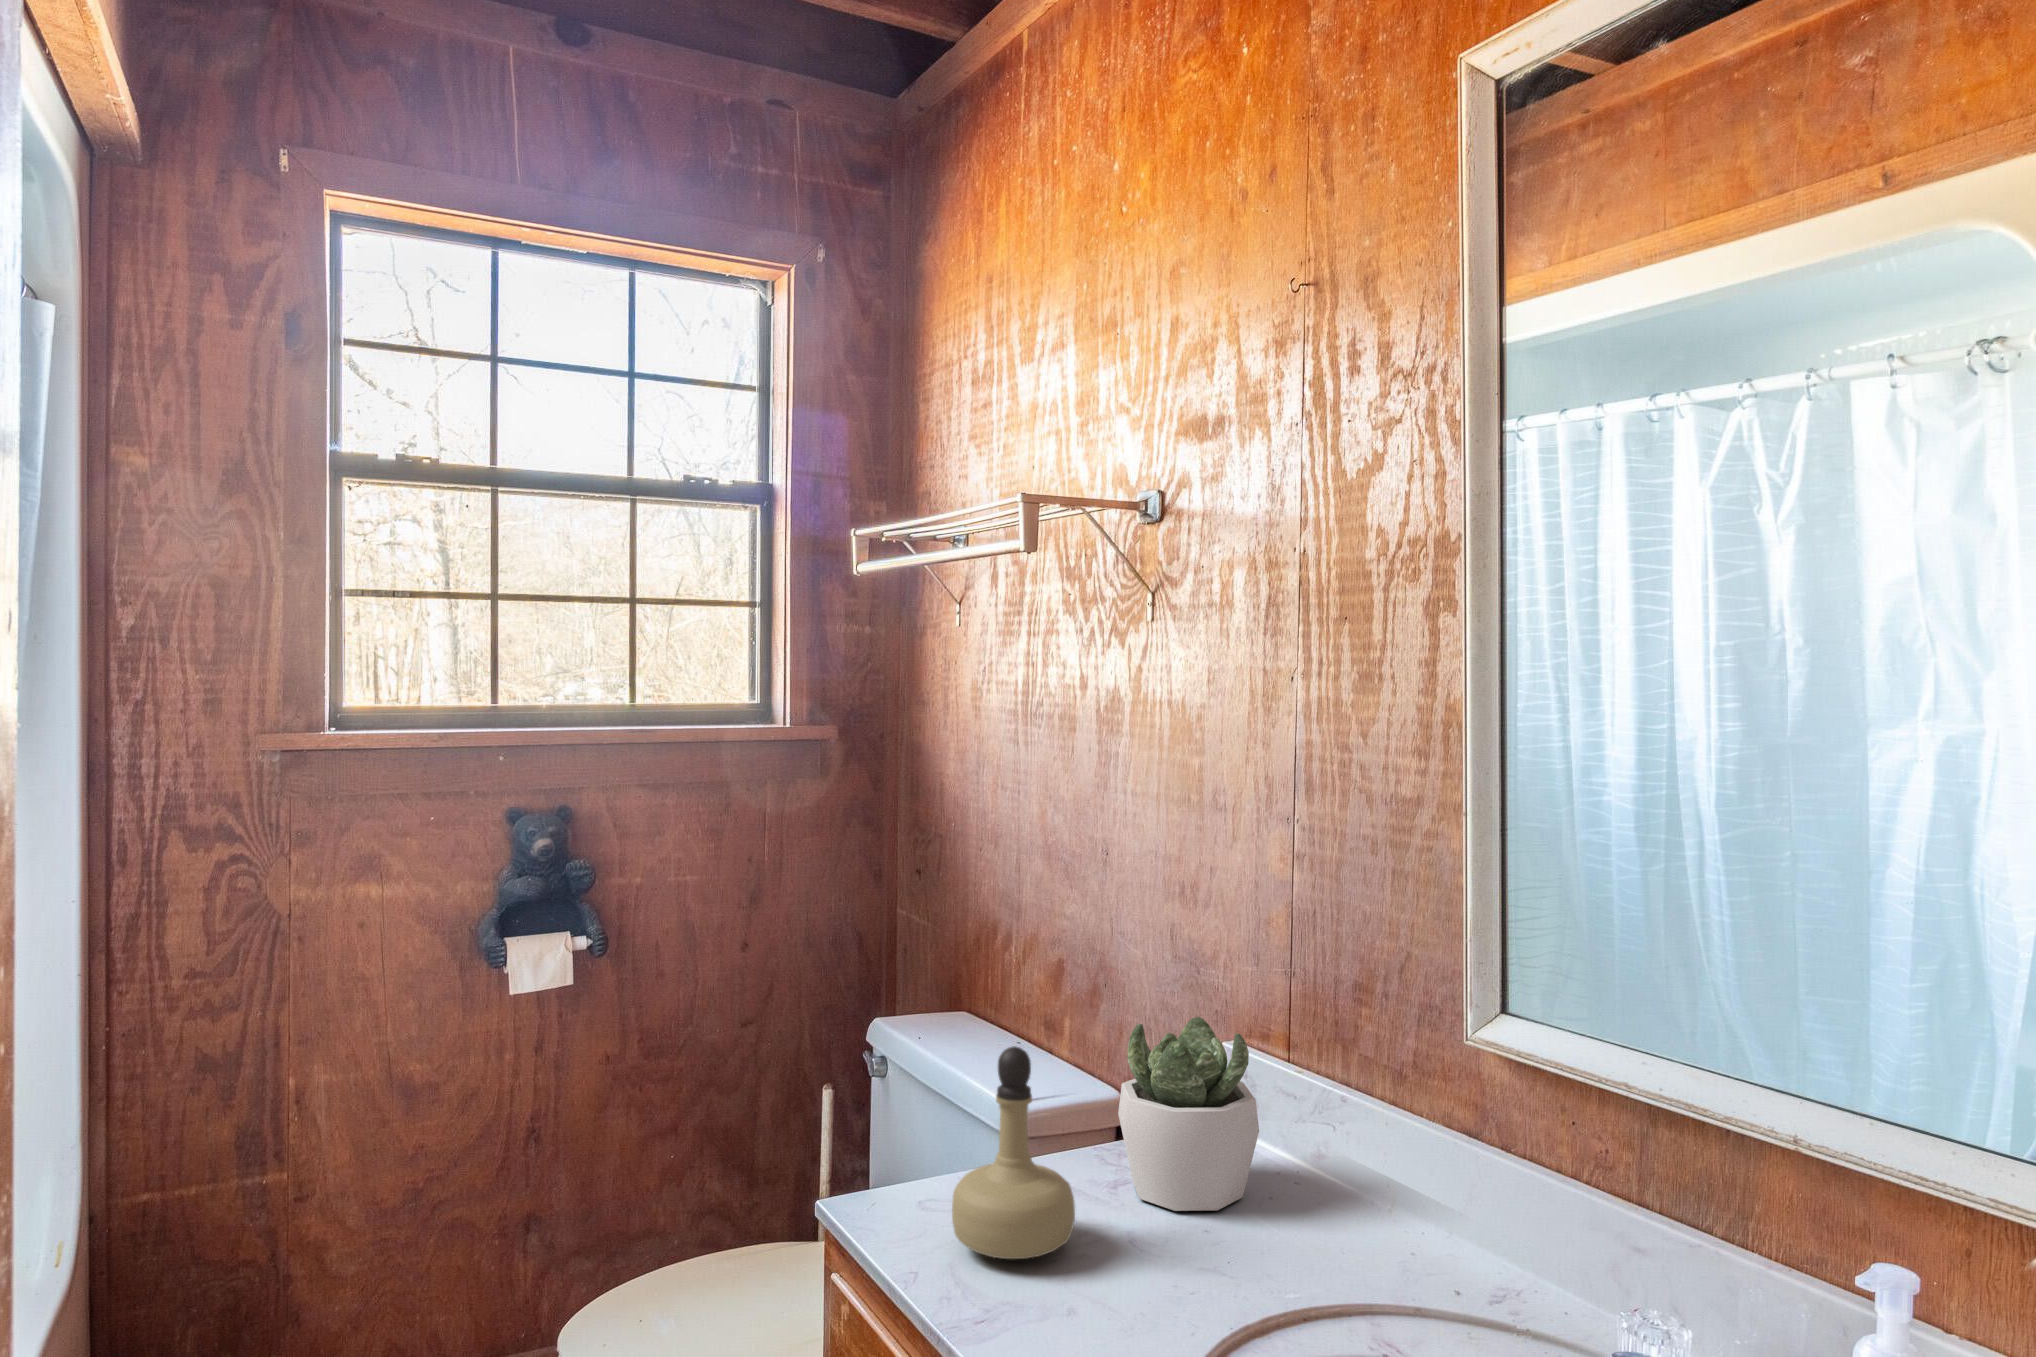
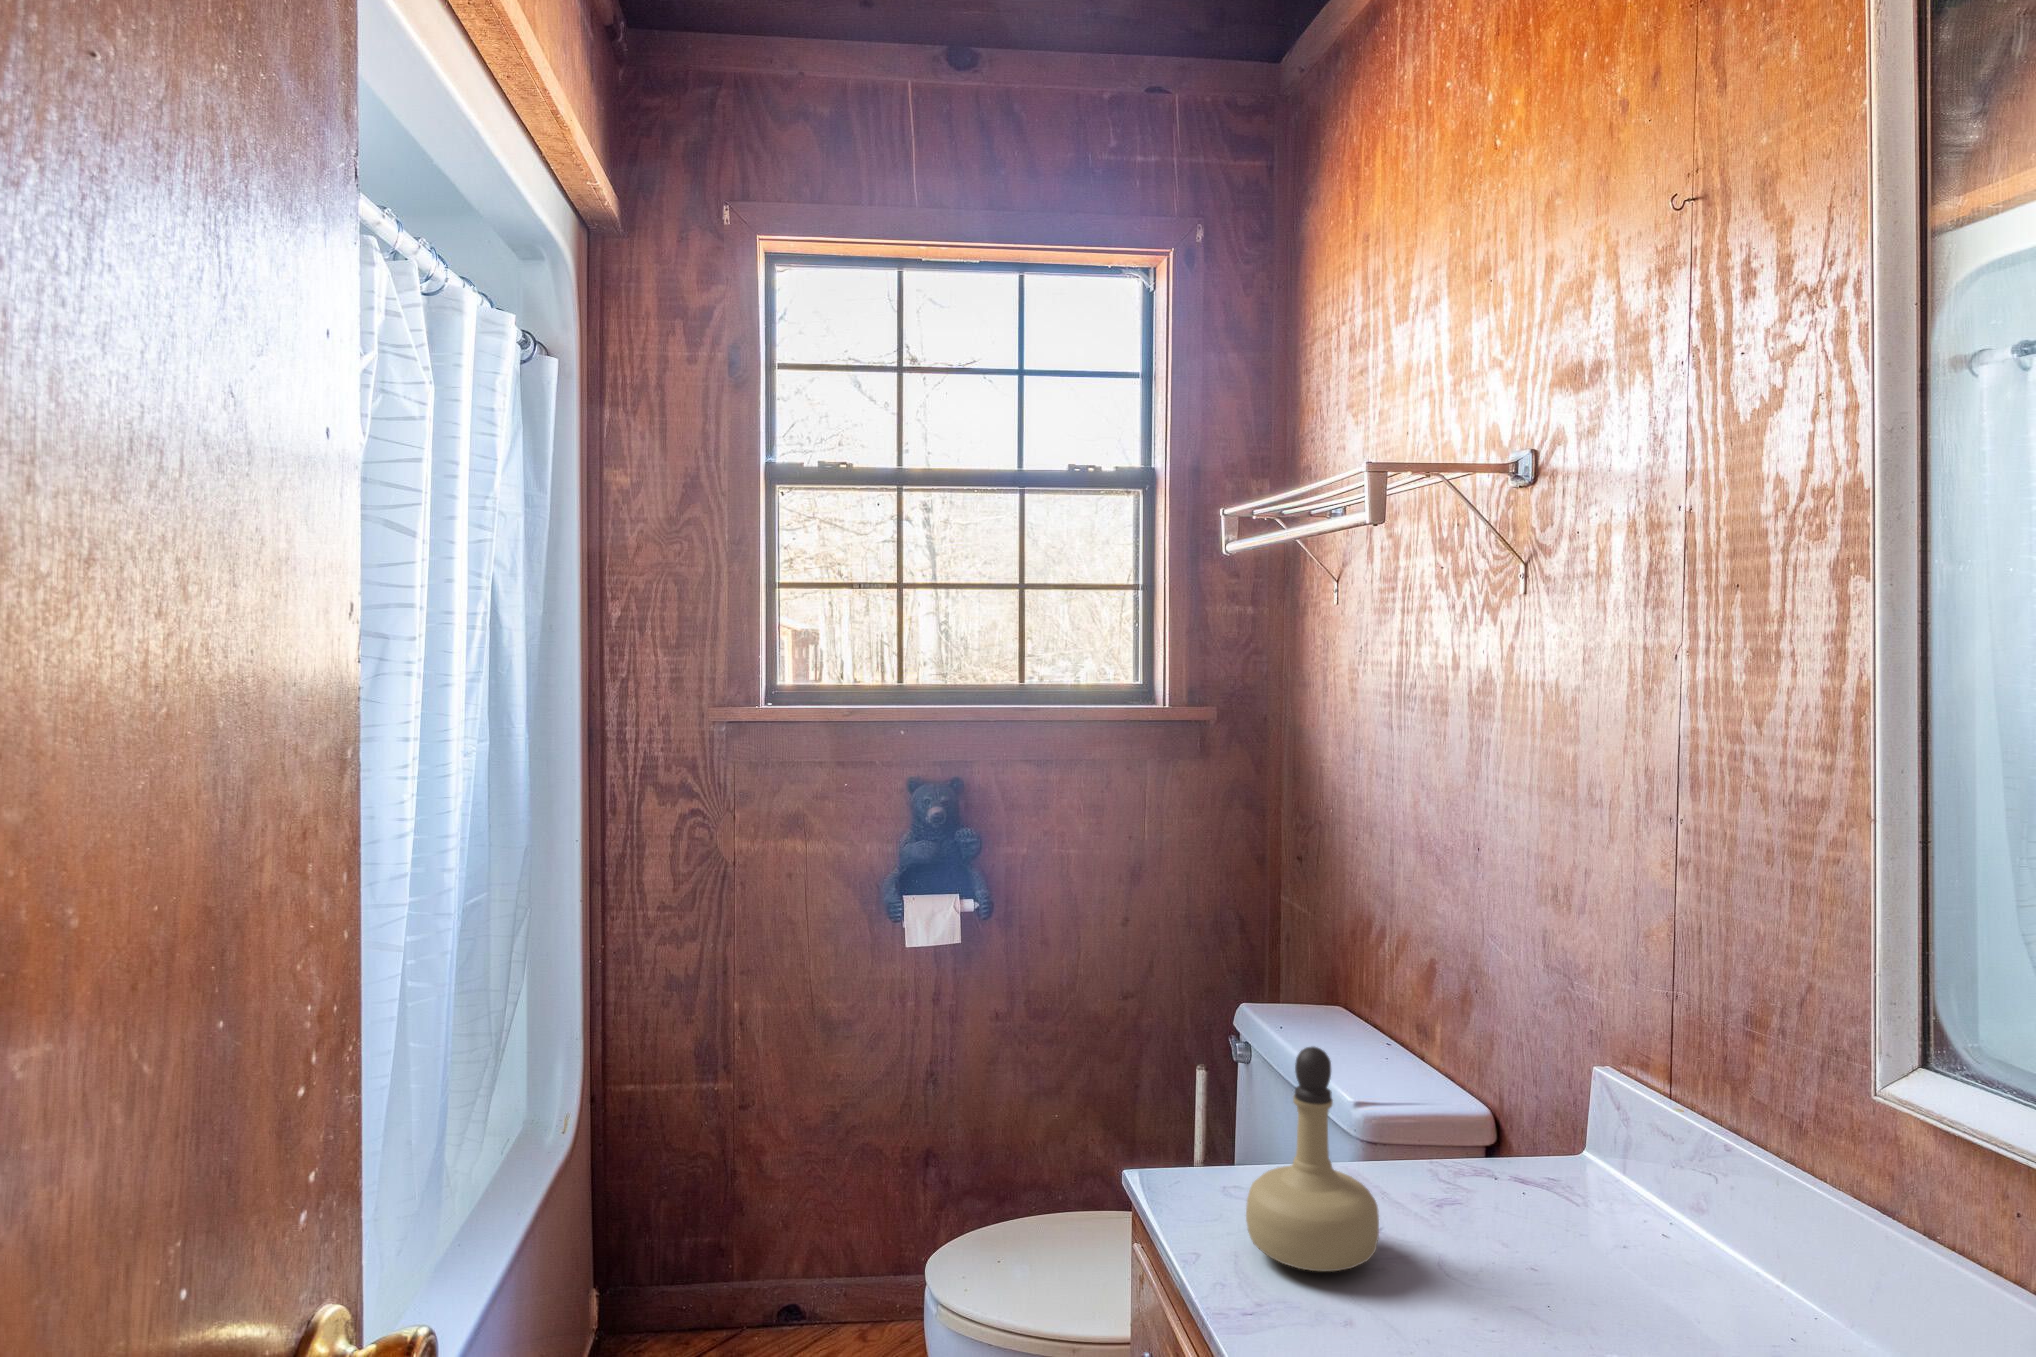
succulent plant: present [1118,1017,1259,1211] -> none [1450,1035,1613,1254]

